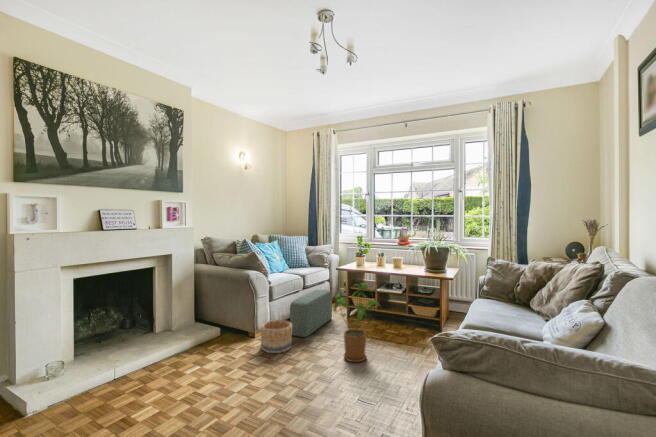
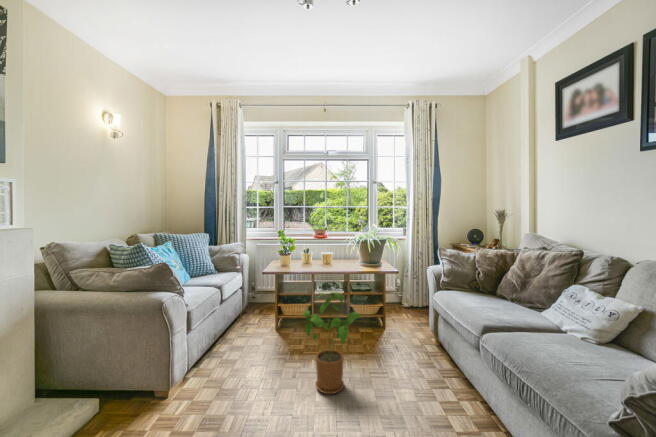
pouf: present [290,290,332,337] -> none [222,301,260,373]
basket: present [260,320,292,353] -> none [189,357,238,414]

